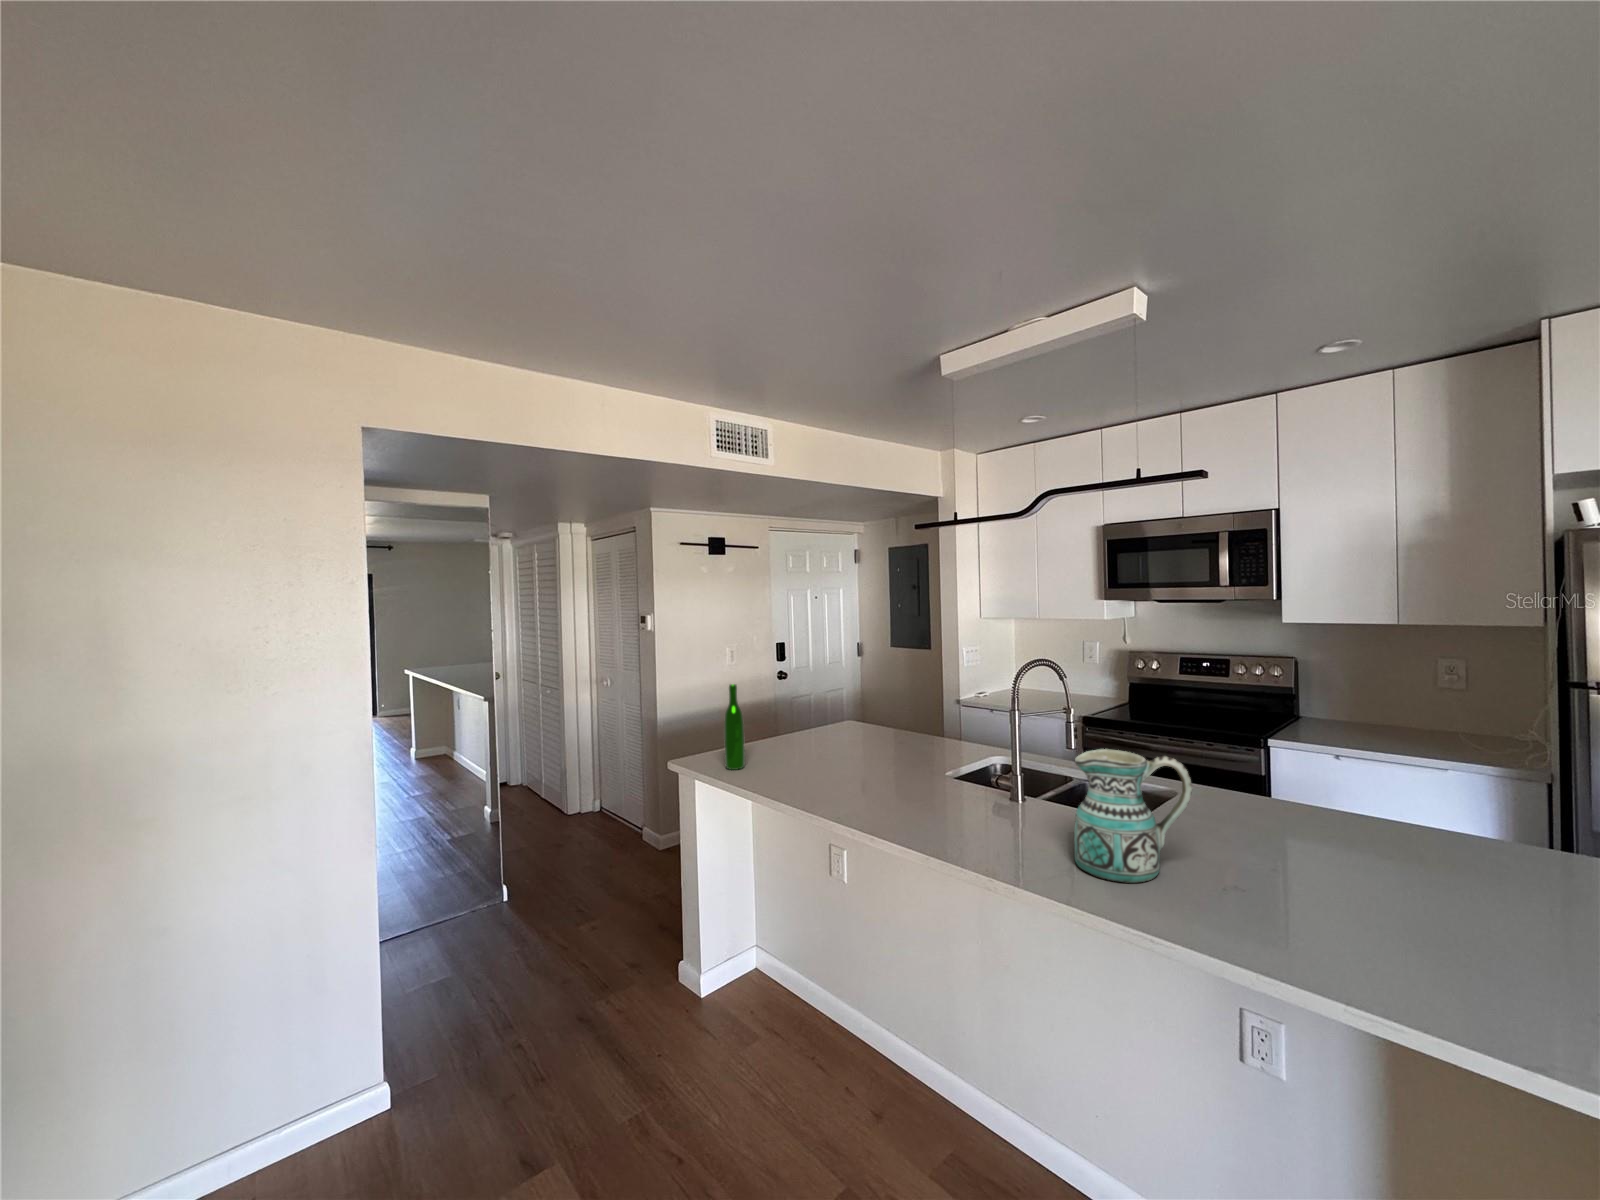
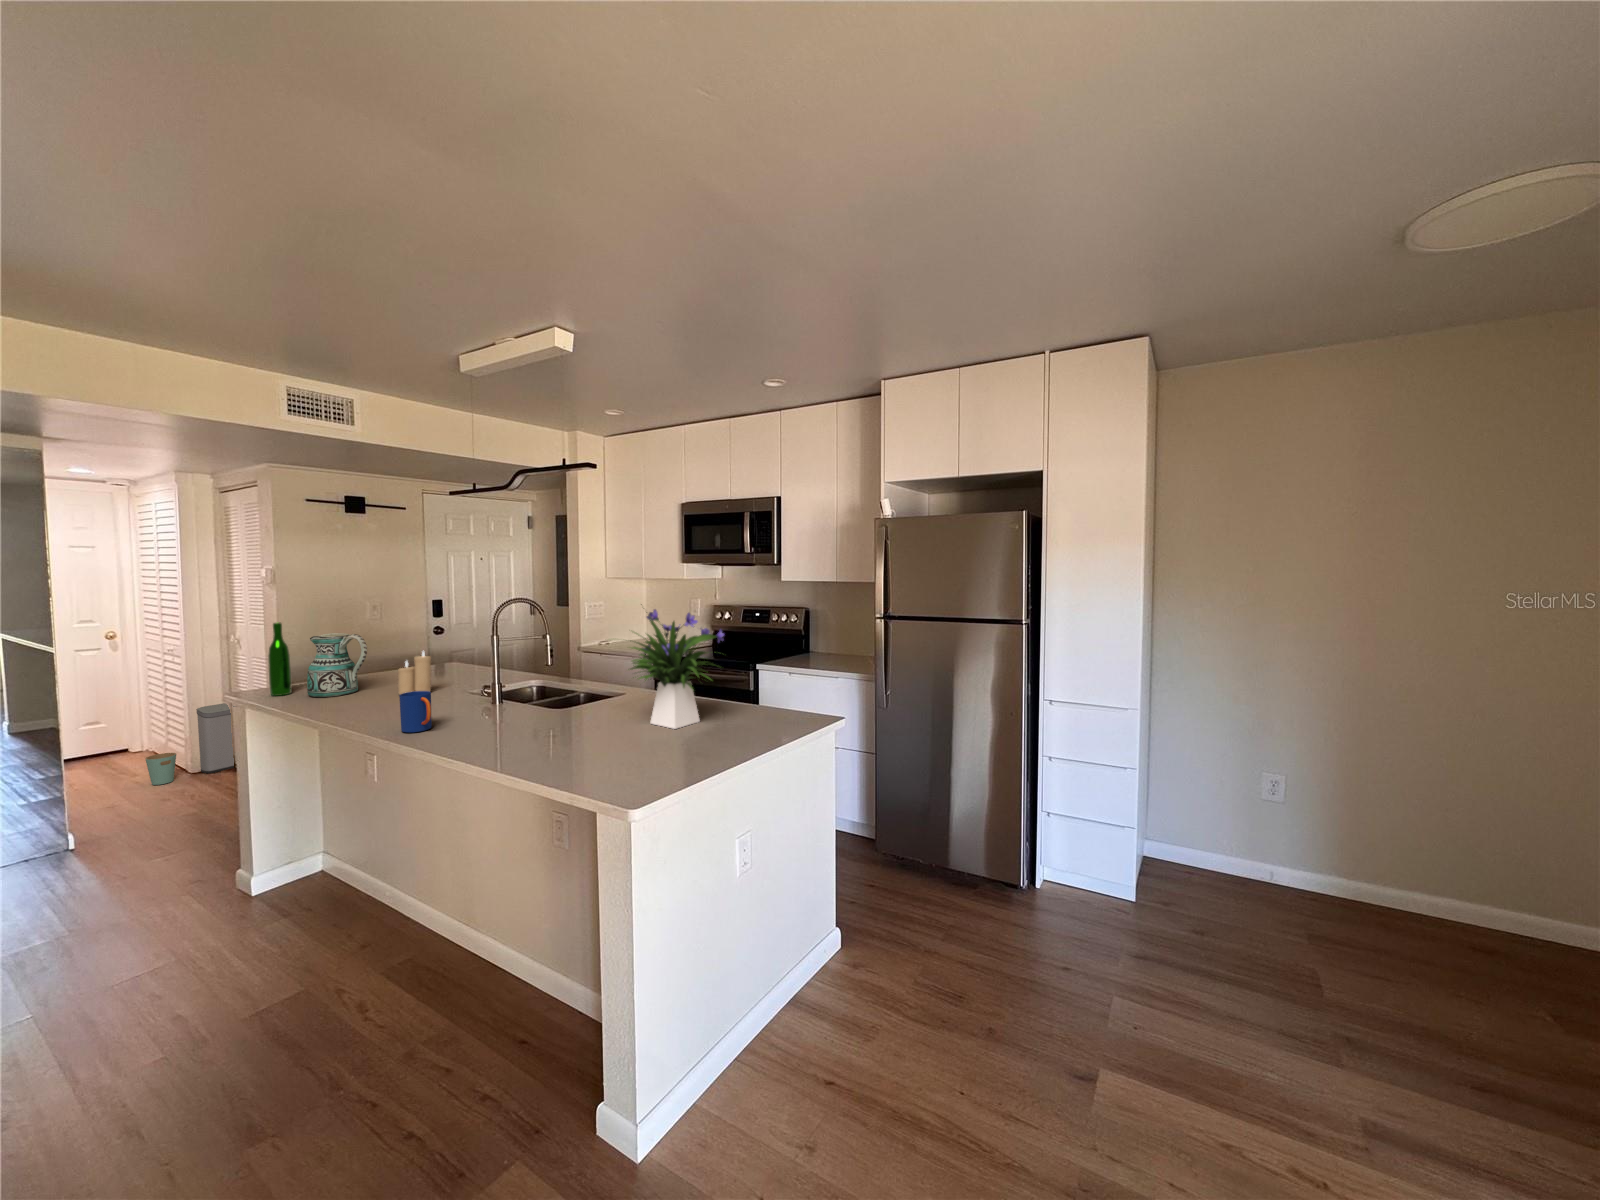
flower arrangement: none [1302,677,1546,887] -> present [631,604,724,729]
candle: none [873,722,909,777] -> present [398,651,431,694]
ceramic pitcher: present [1074,749,1192,883] -> present [307,633,367,697]
trash can: none [534,751,604,833] -> present [145,703,235,785]
mug: none [976,793,1028,854] -> present [399,691,432,733]

